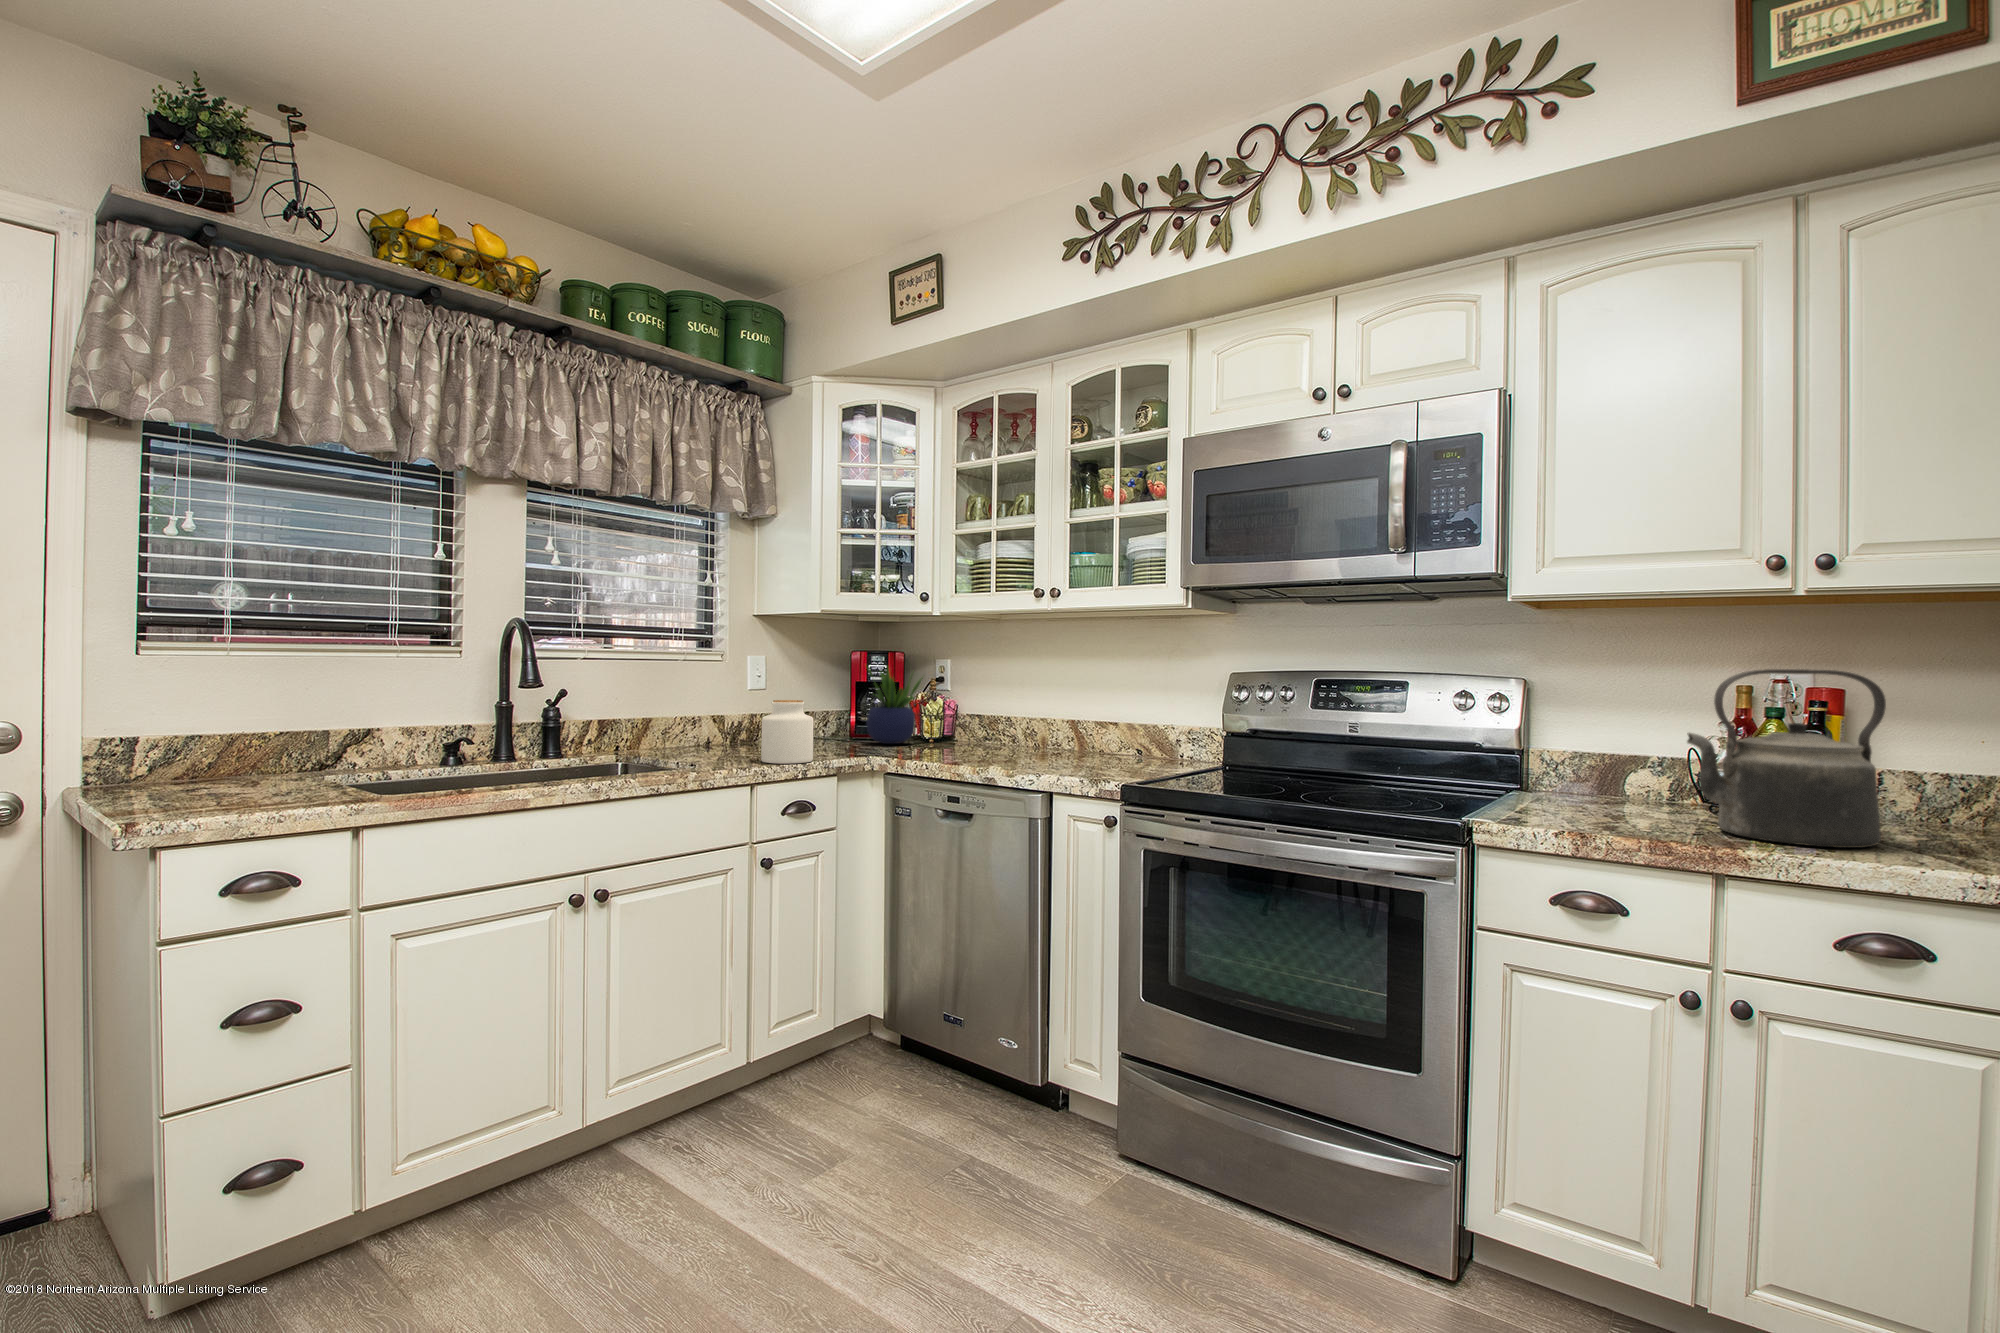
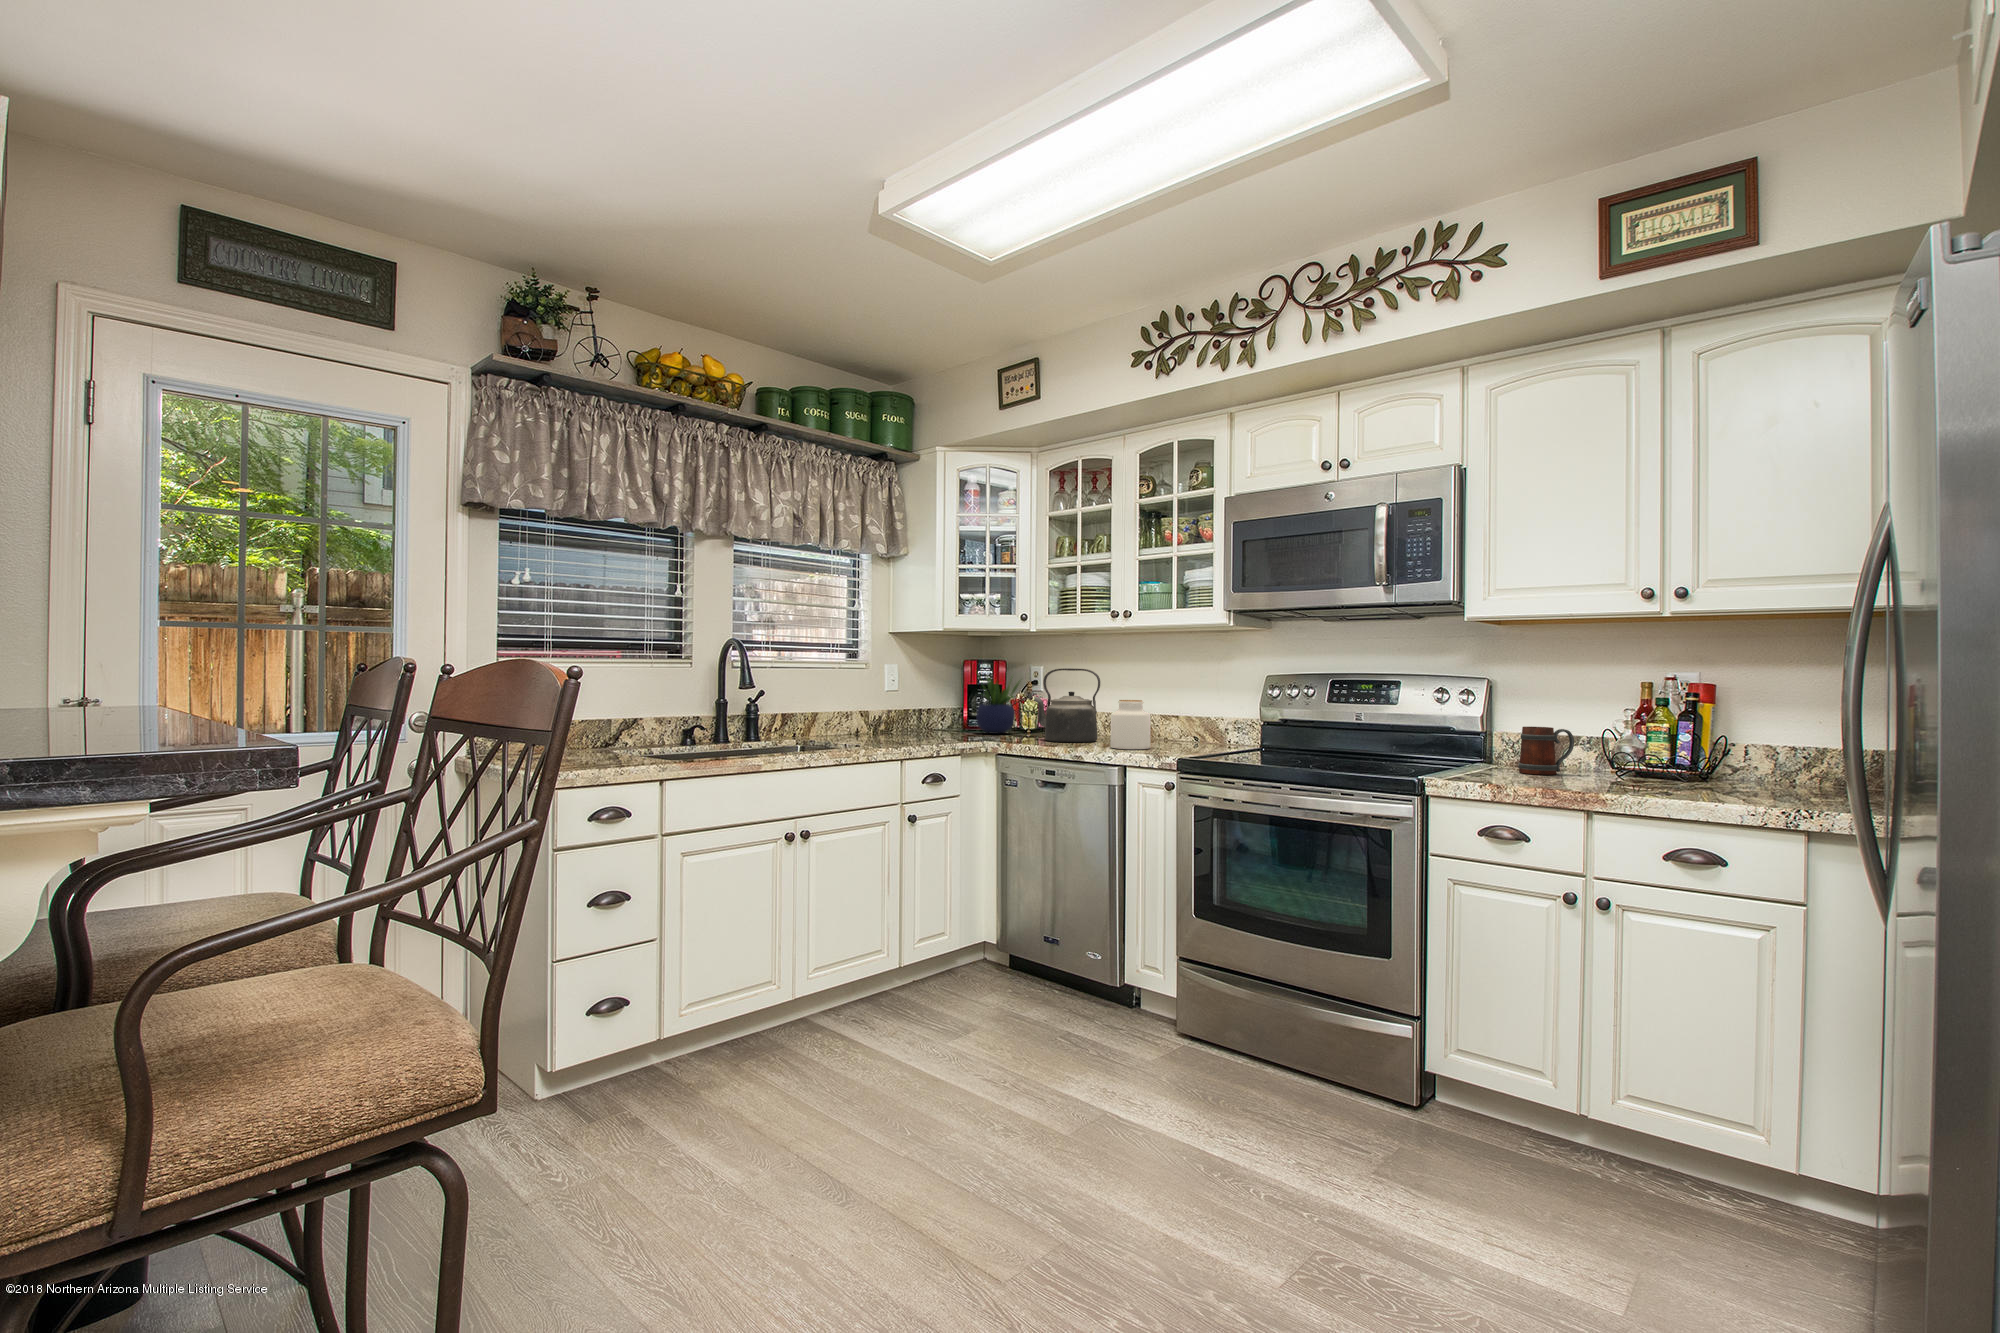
kettle: present [1687,669,1886,848] -> present [1034,668,1100,742]
jar: present [761,700,813,764] -> present [1110,700,1151,749]
mug: none [1578,745,1655,811] -> present [1518,727,1574,775]

